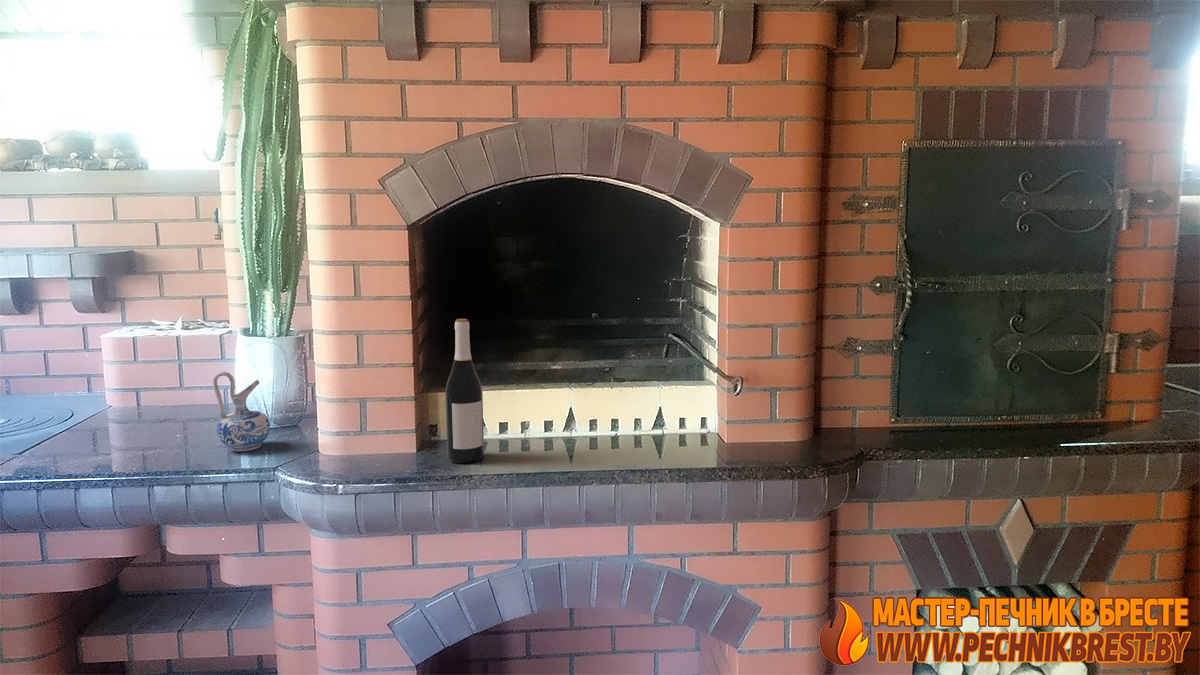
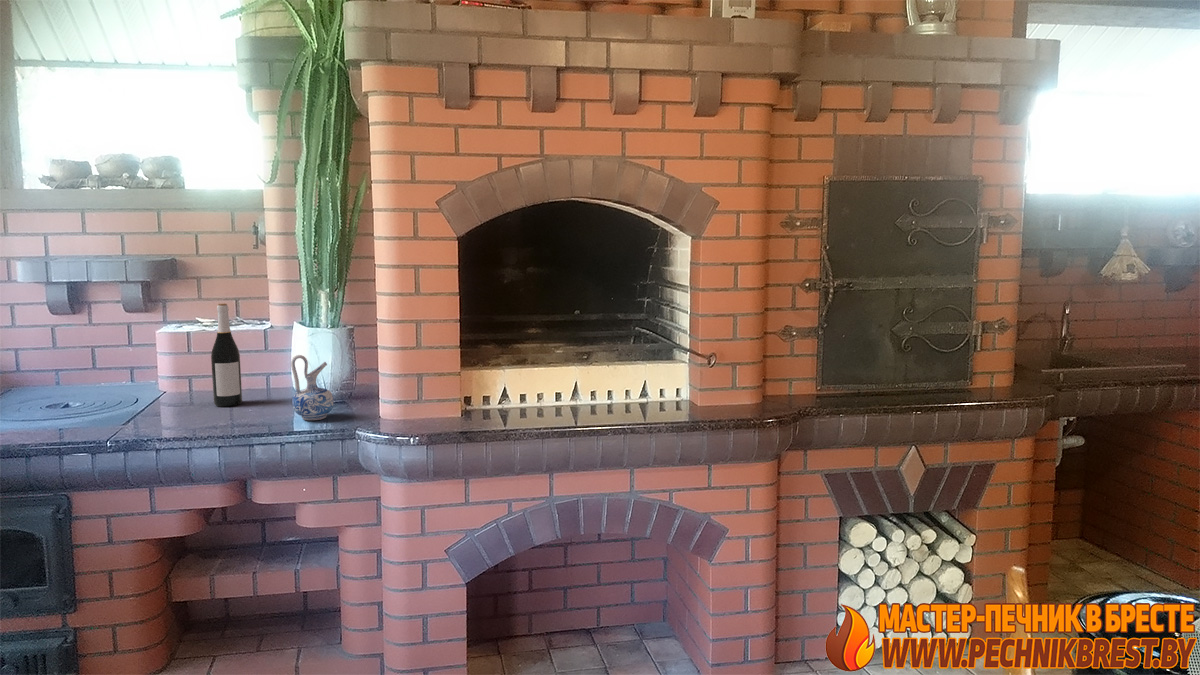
wine bottle: present [445,319,484,463] -> present [211,303,242,407]

